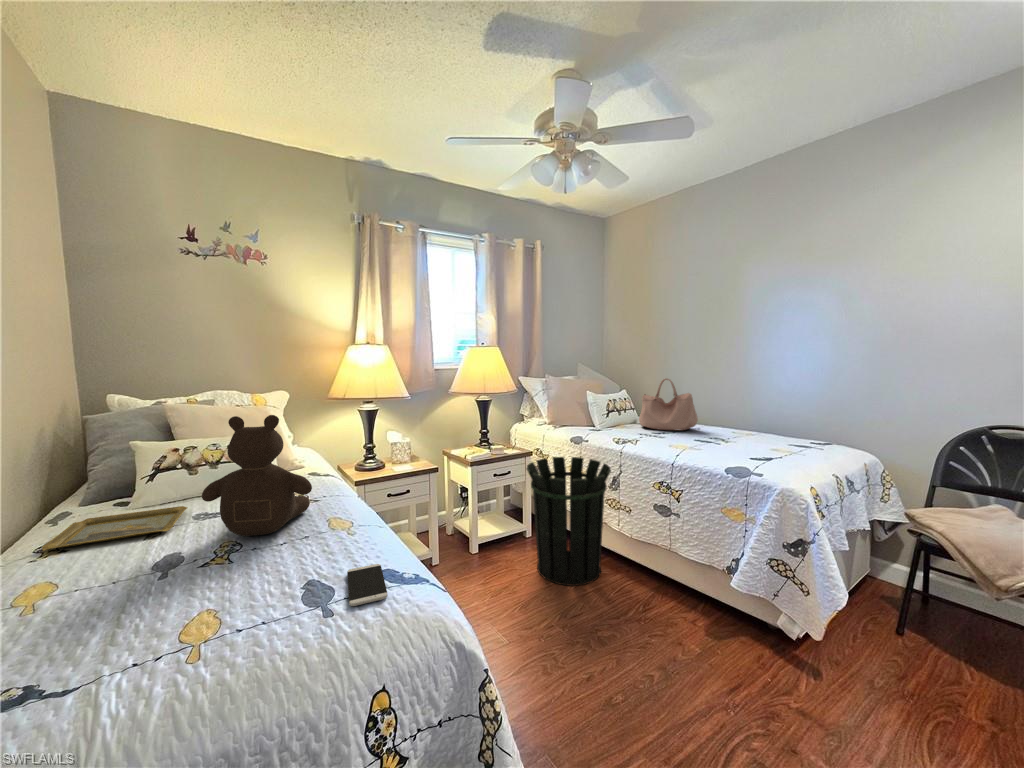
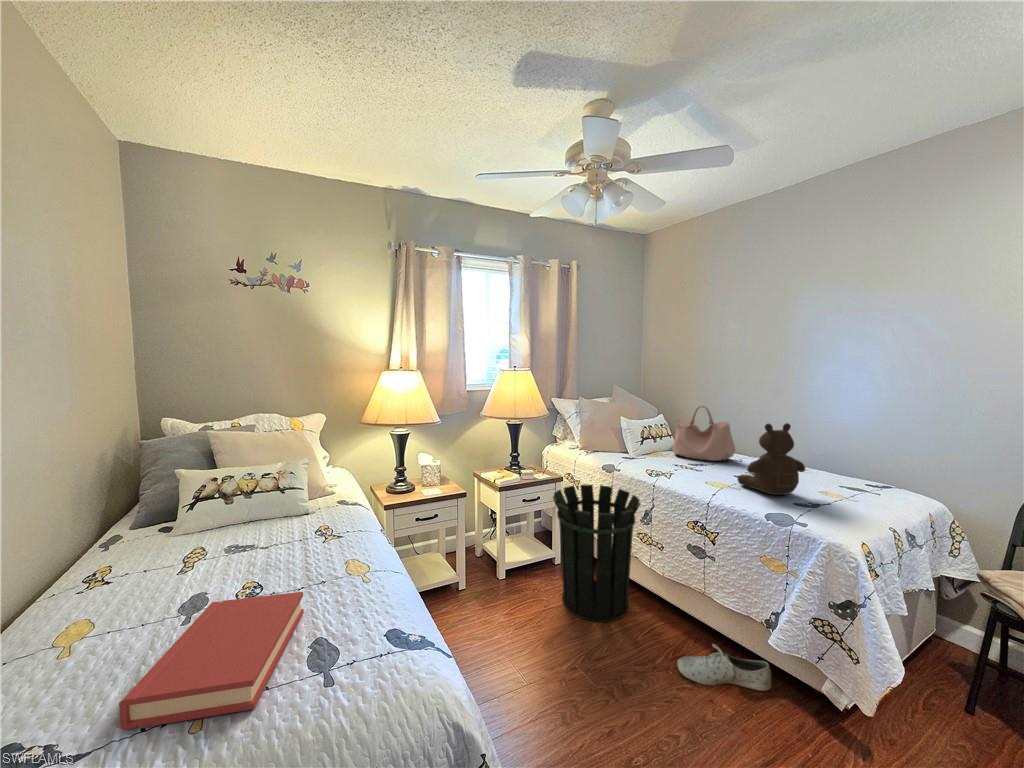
teddy bear: present [202,415,312,536] -> present [737,423,805,495]
tray: present [42,506,187,551] -> none [90,535,223,580]
hardback book: none [113,542,290,664] -> present [119,592,304,730]
smartphone: present [347,564,387,606] -> none [351,621,391,676]
shoe: none [648,593,734,632] -> present [677,644,772,691]

